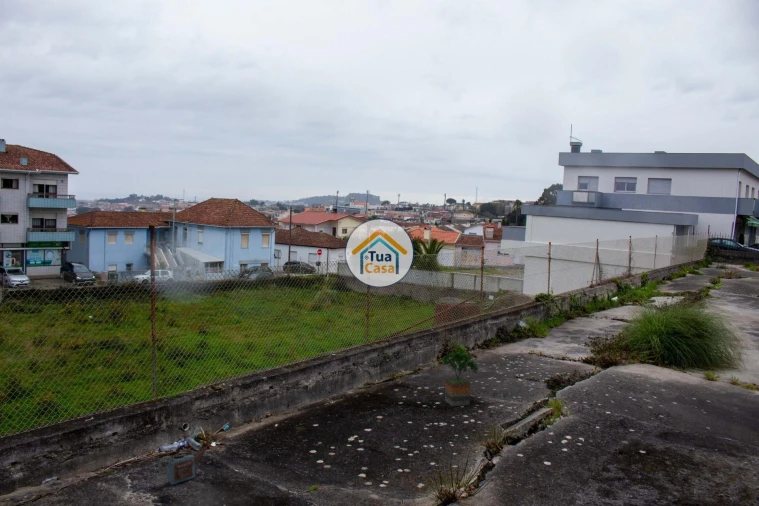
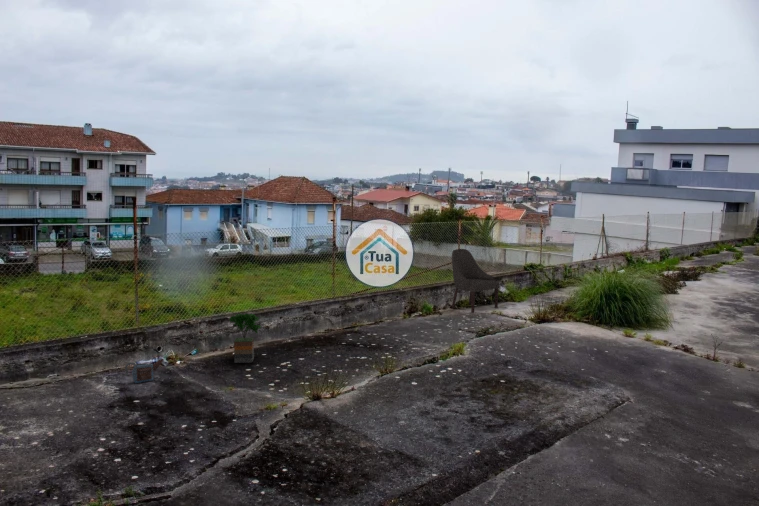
chair: none [482,282,532,354] -> present [452,249,499,313]
potted tree: present [442,352,478,406] -> present [230,314,261,363]

